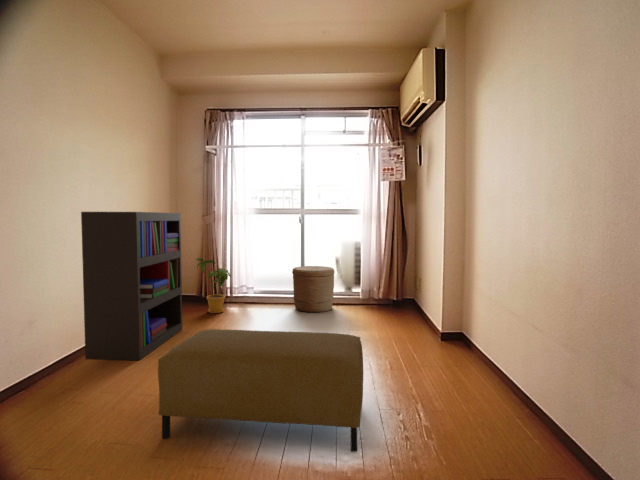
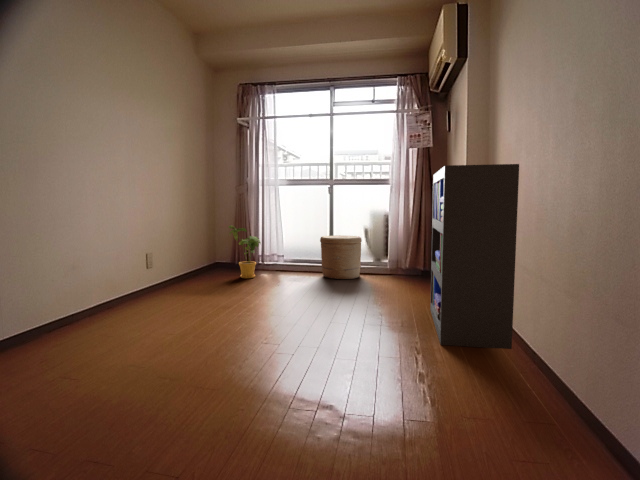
bookshelf: present [81,212,182,360] -> present [430,164,519,349]
ottoman: present [158,329,363,452] -> none [170,278,364,386]

